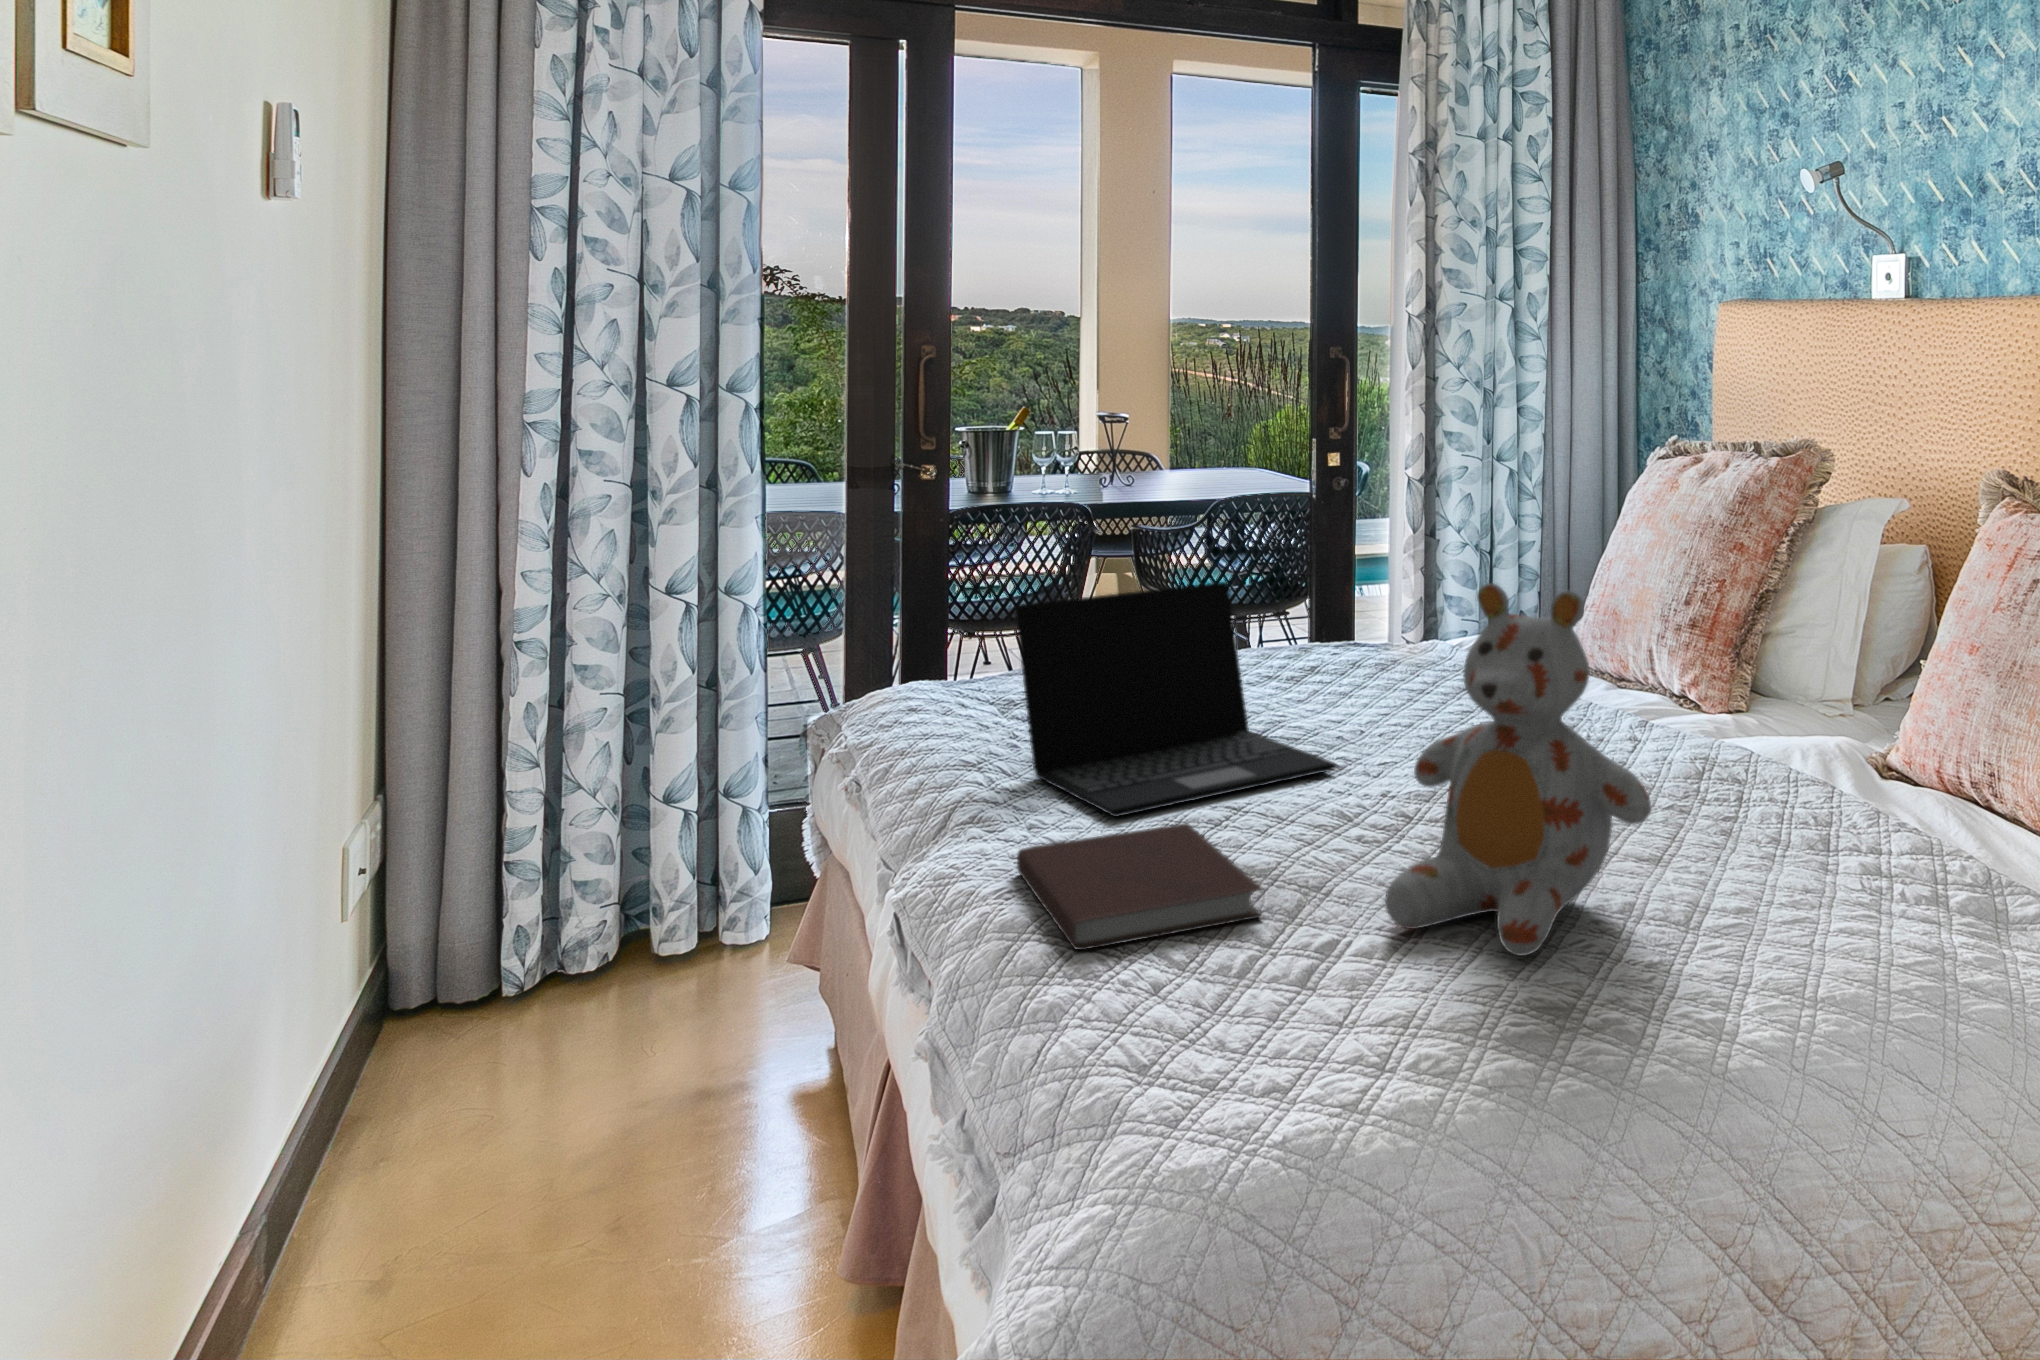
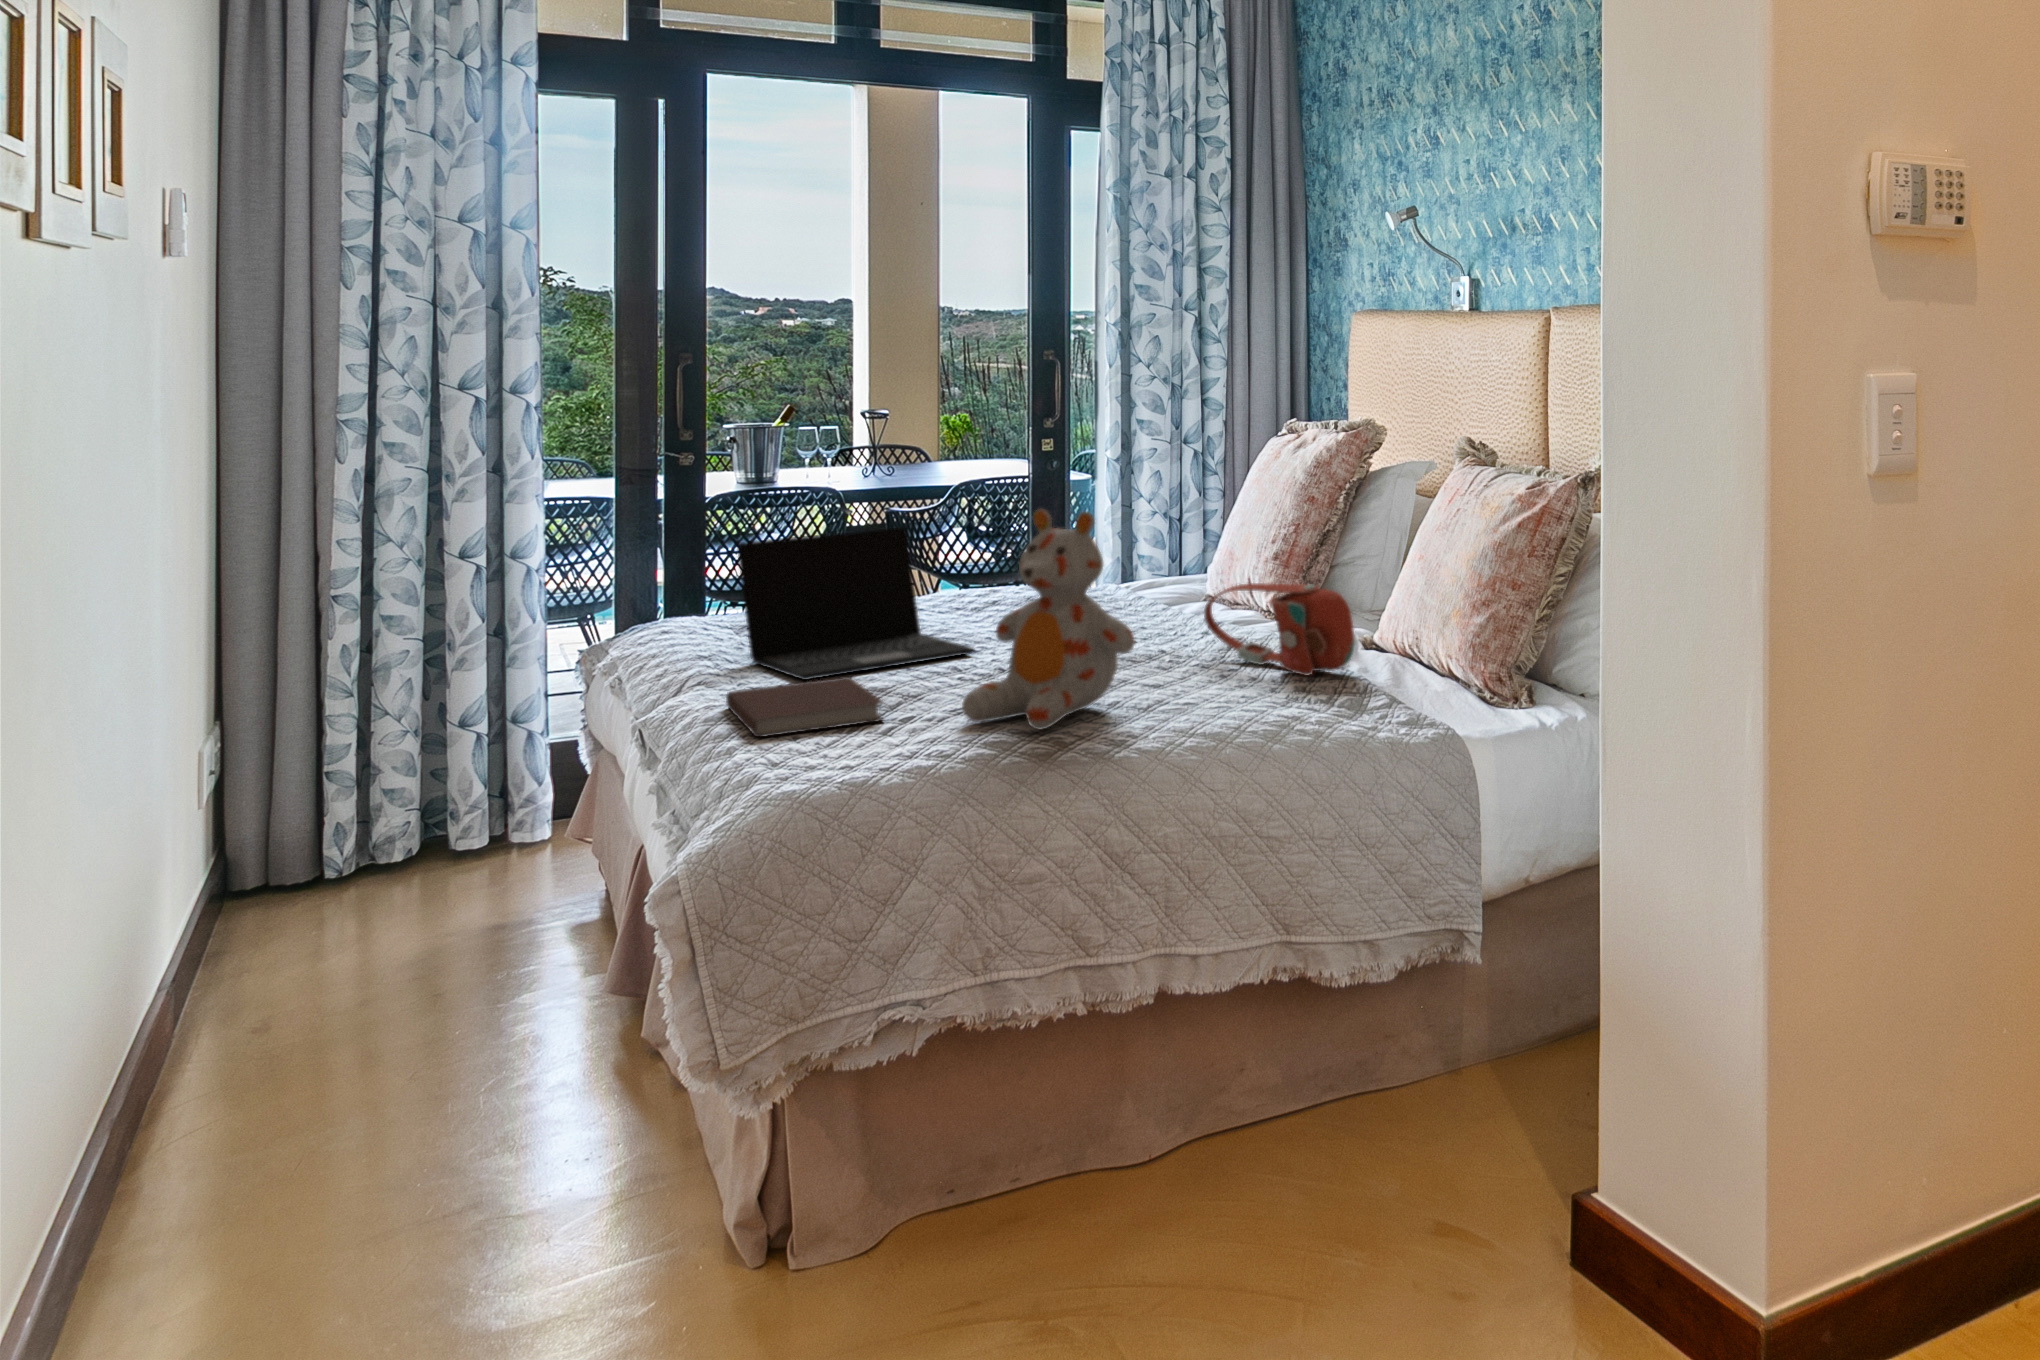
handbag: none [1668,688,1925,838] -> present [1204,583,1355,676]

